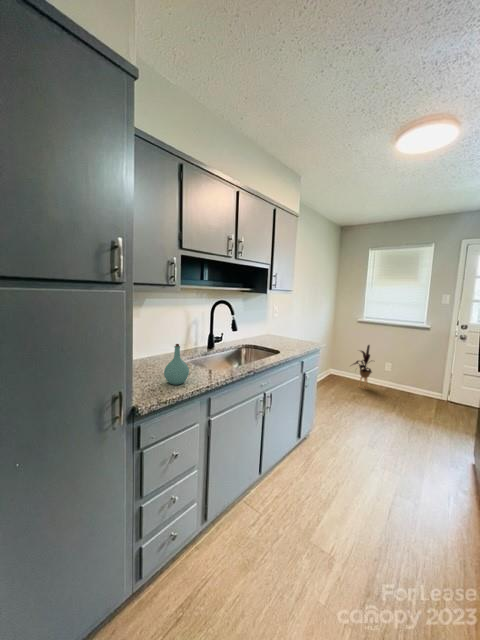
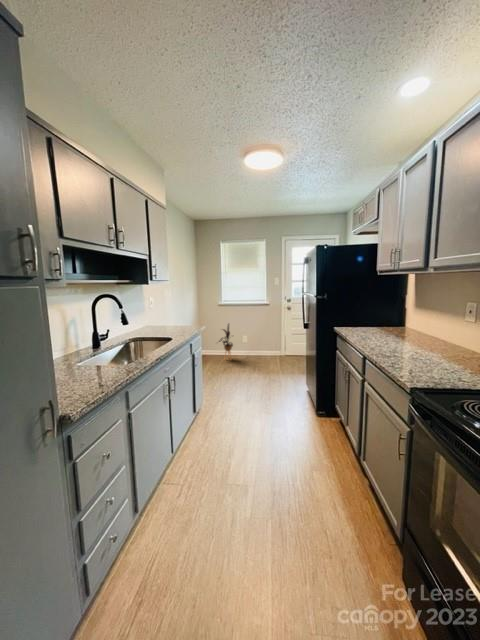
bottle: present [164,344,189,385] -> none [75,342,105,386]

